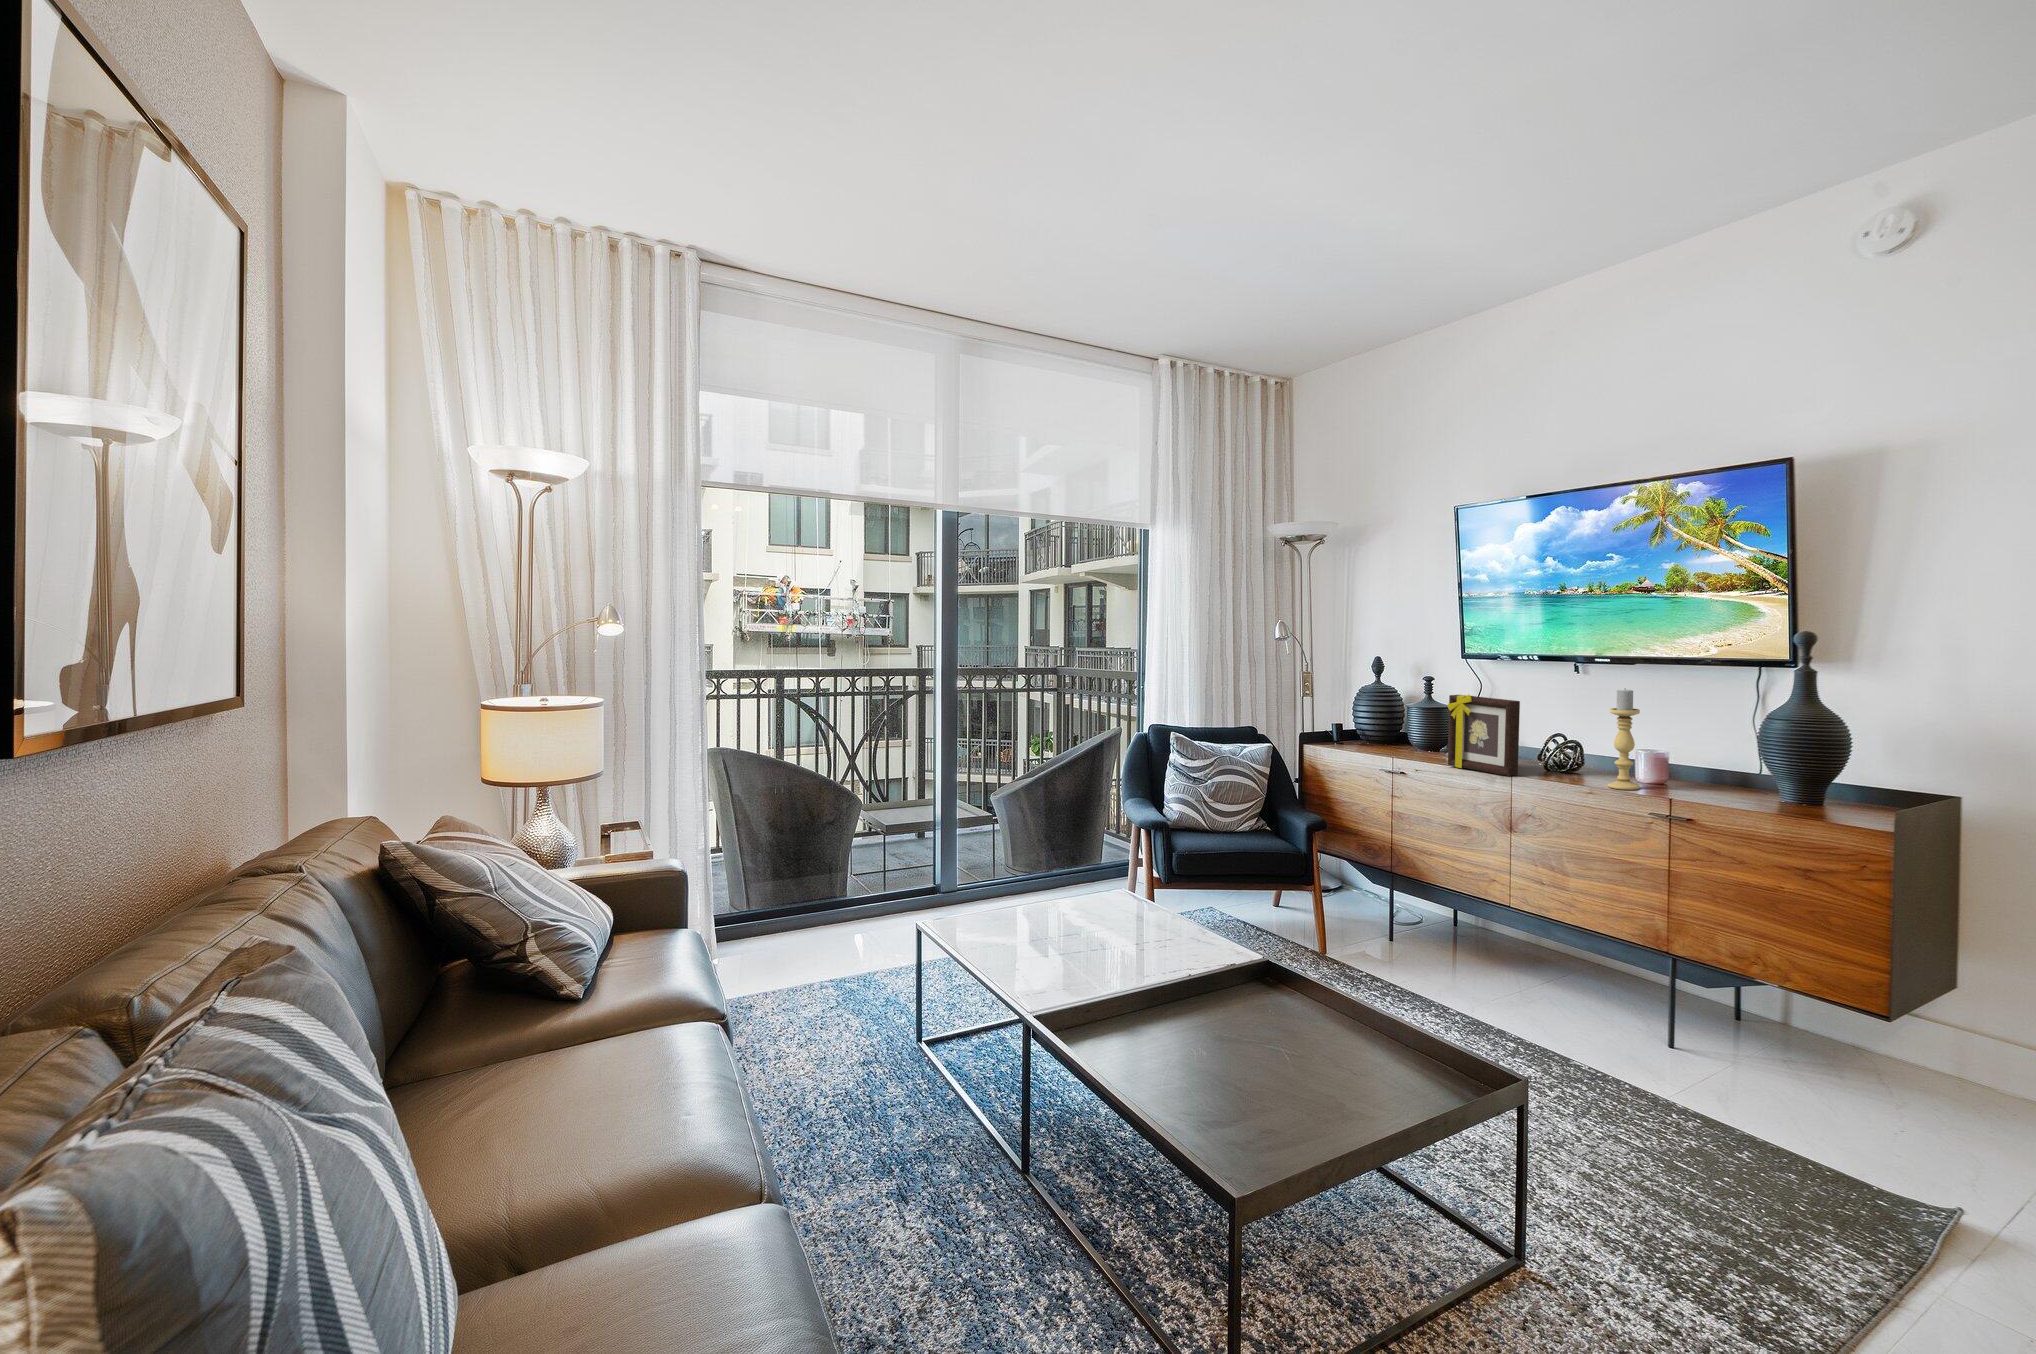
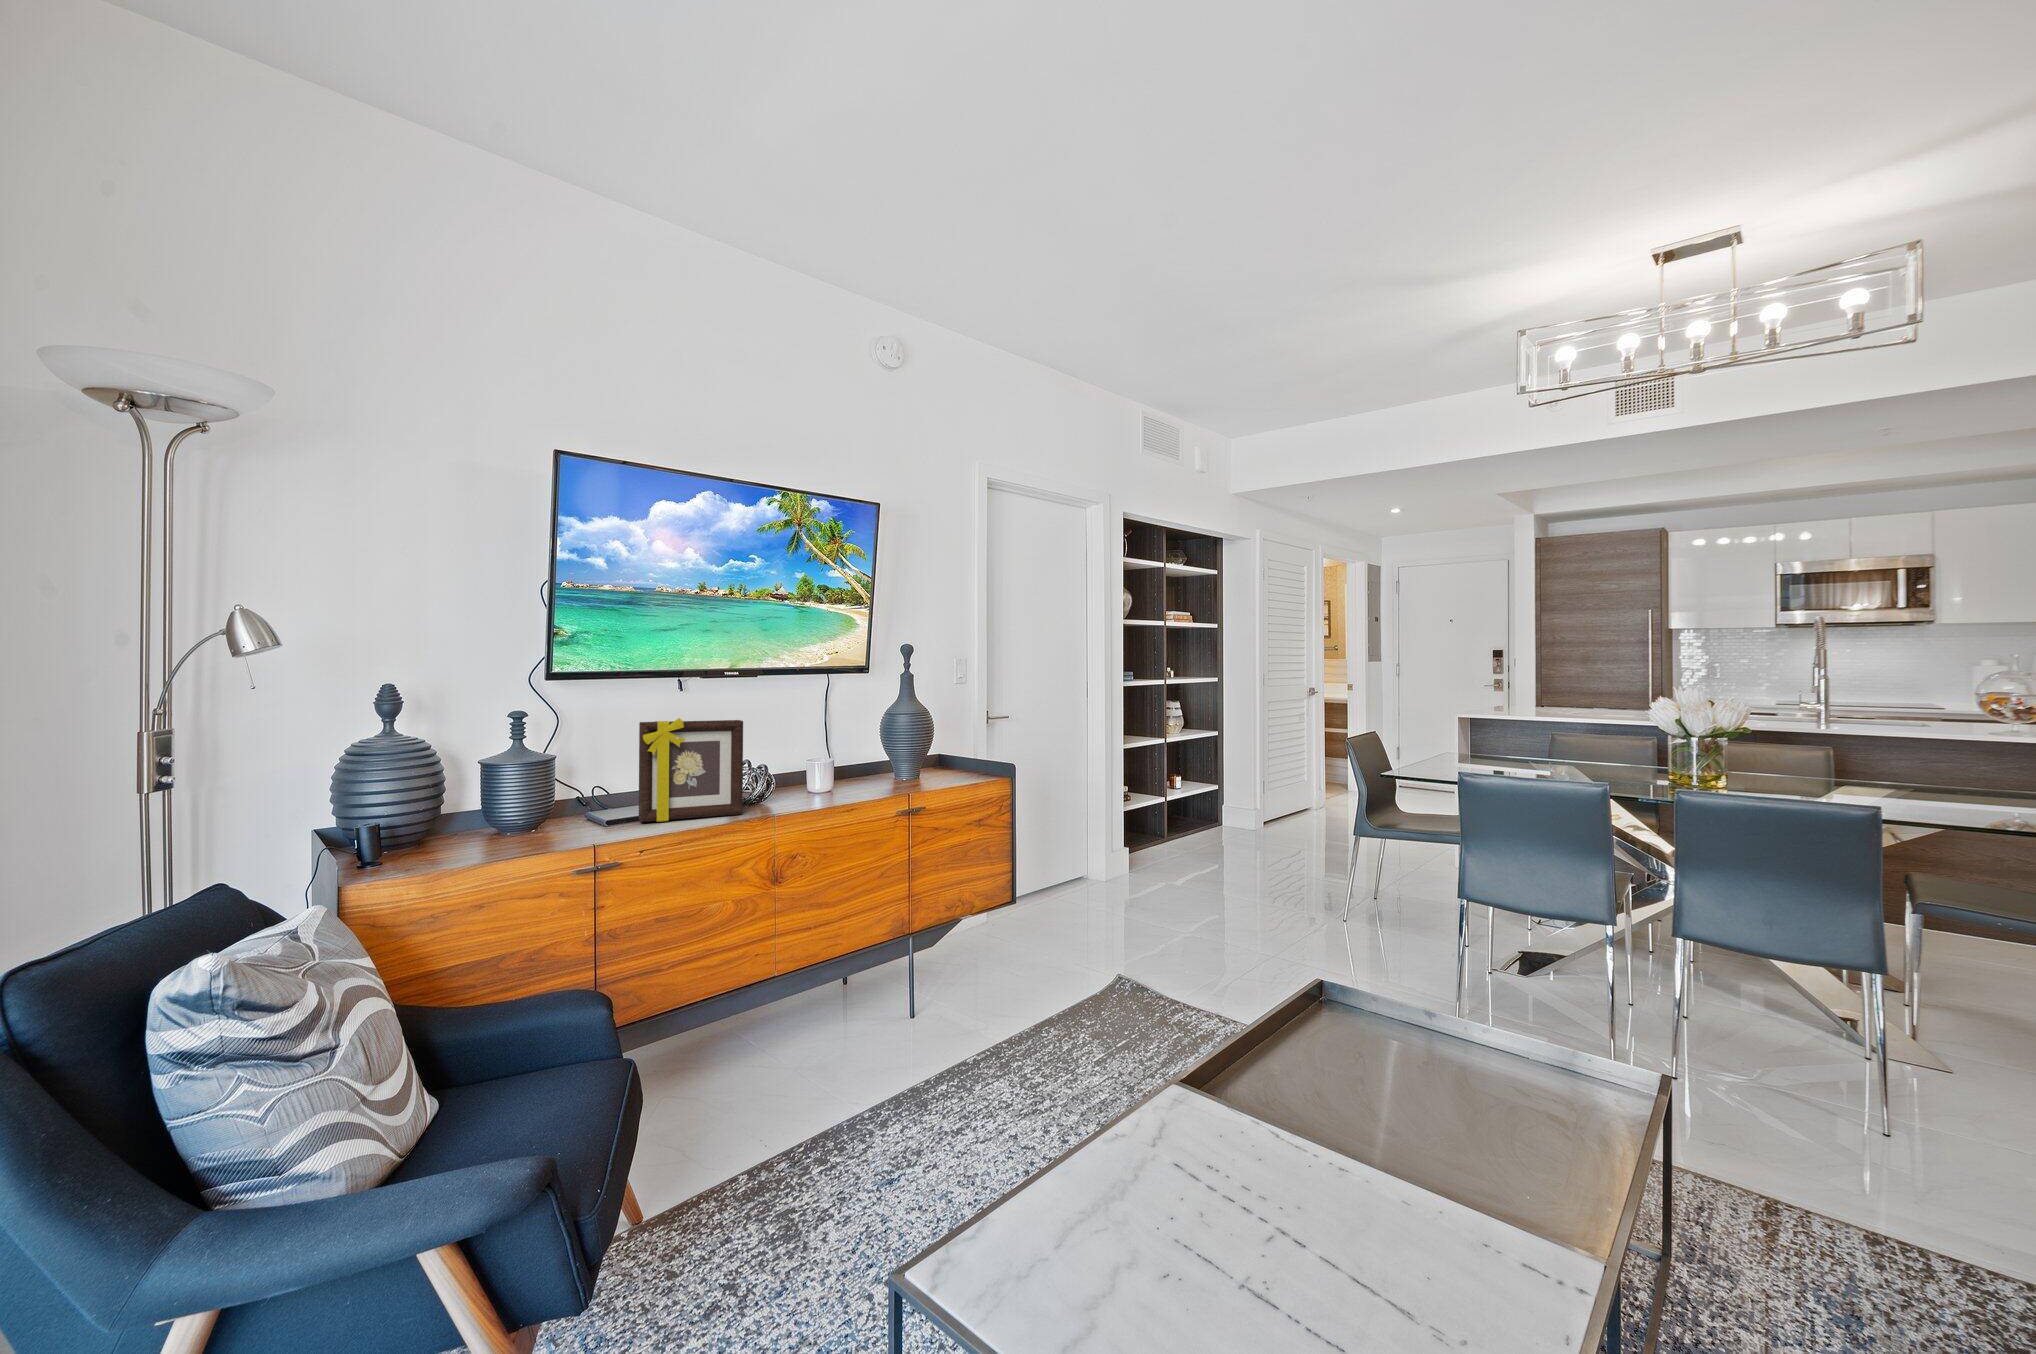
candle holder: present [1608,689,1640,790] -> none [831,694,859,800]

